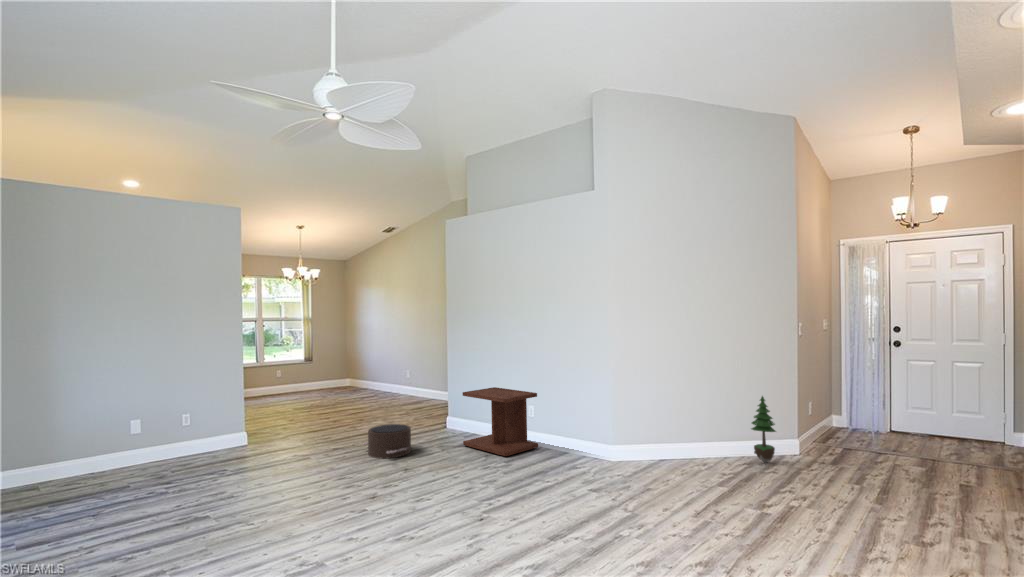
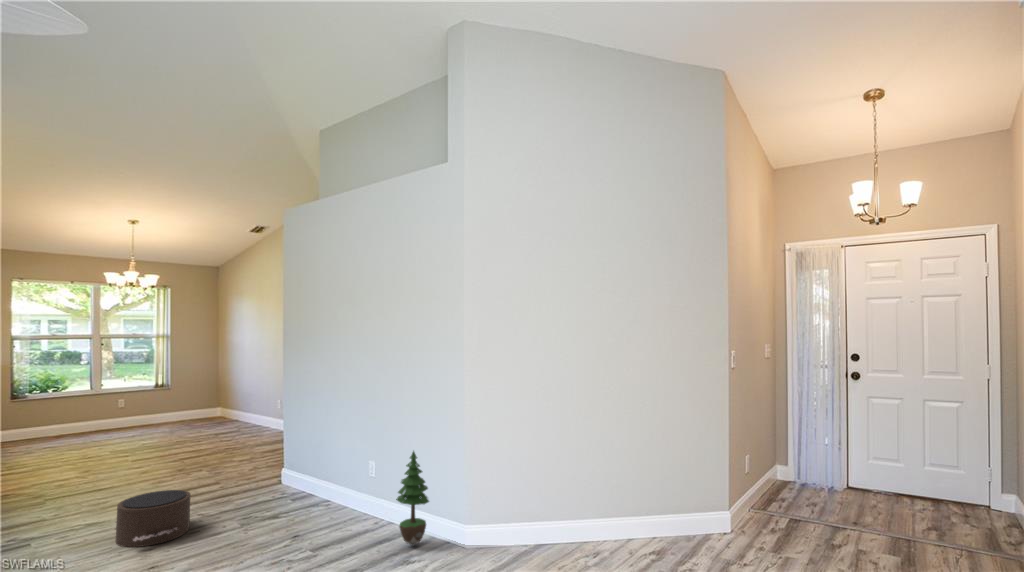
side table: present [463,387,538,456] -> none [273,433,378,541]
potted tree: present [752,396,776,463] -> present [396,451,429,546]

